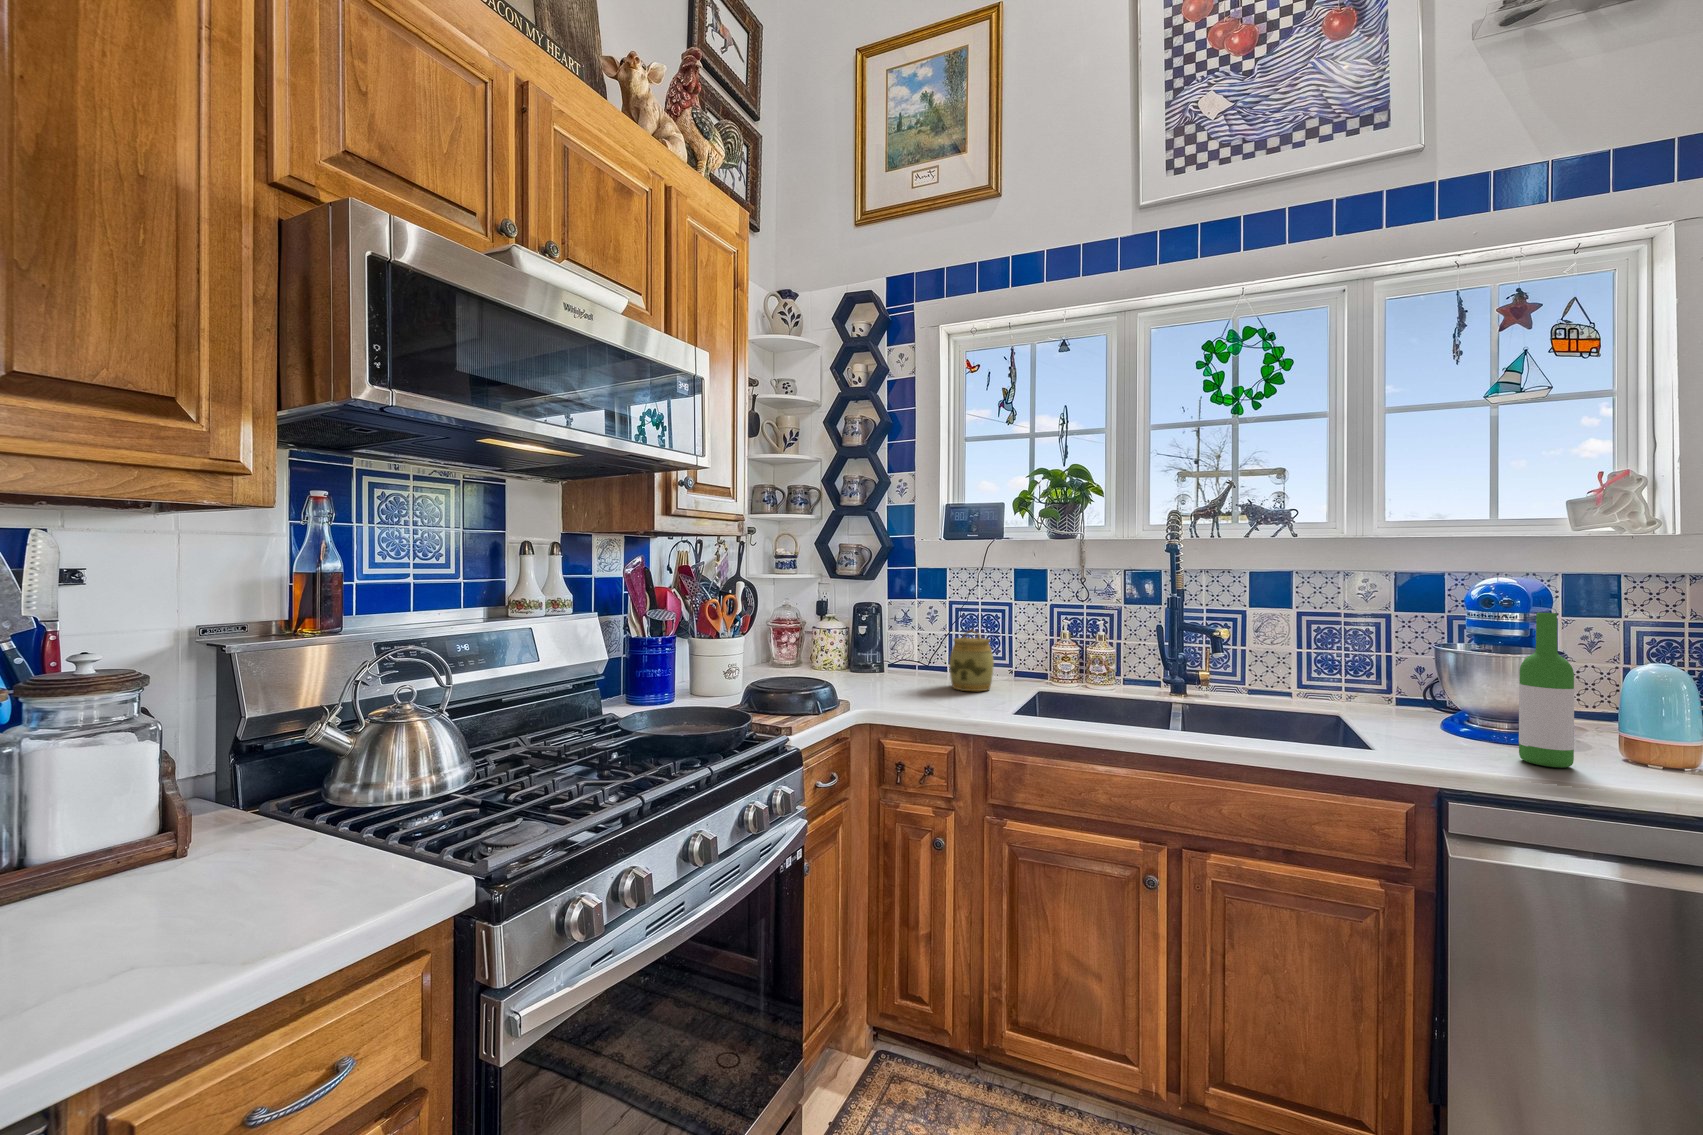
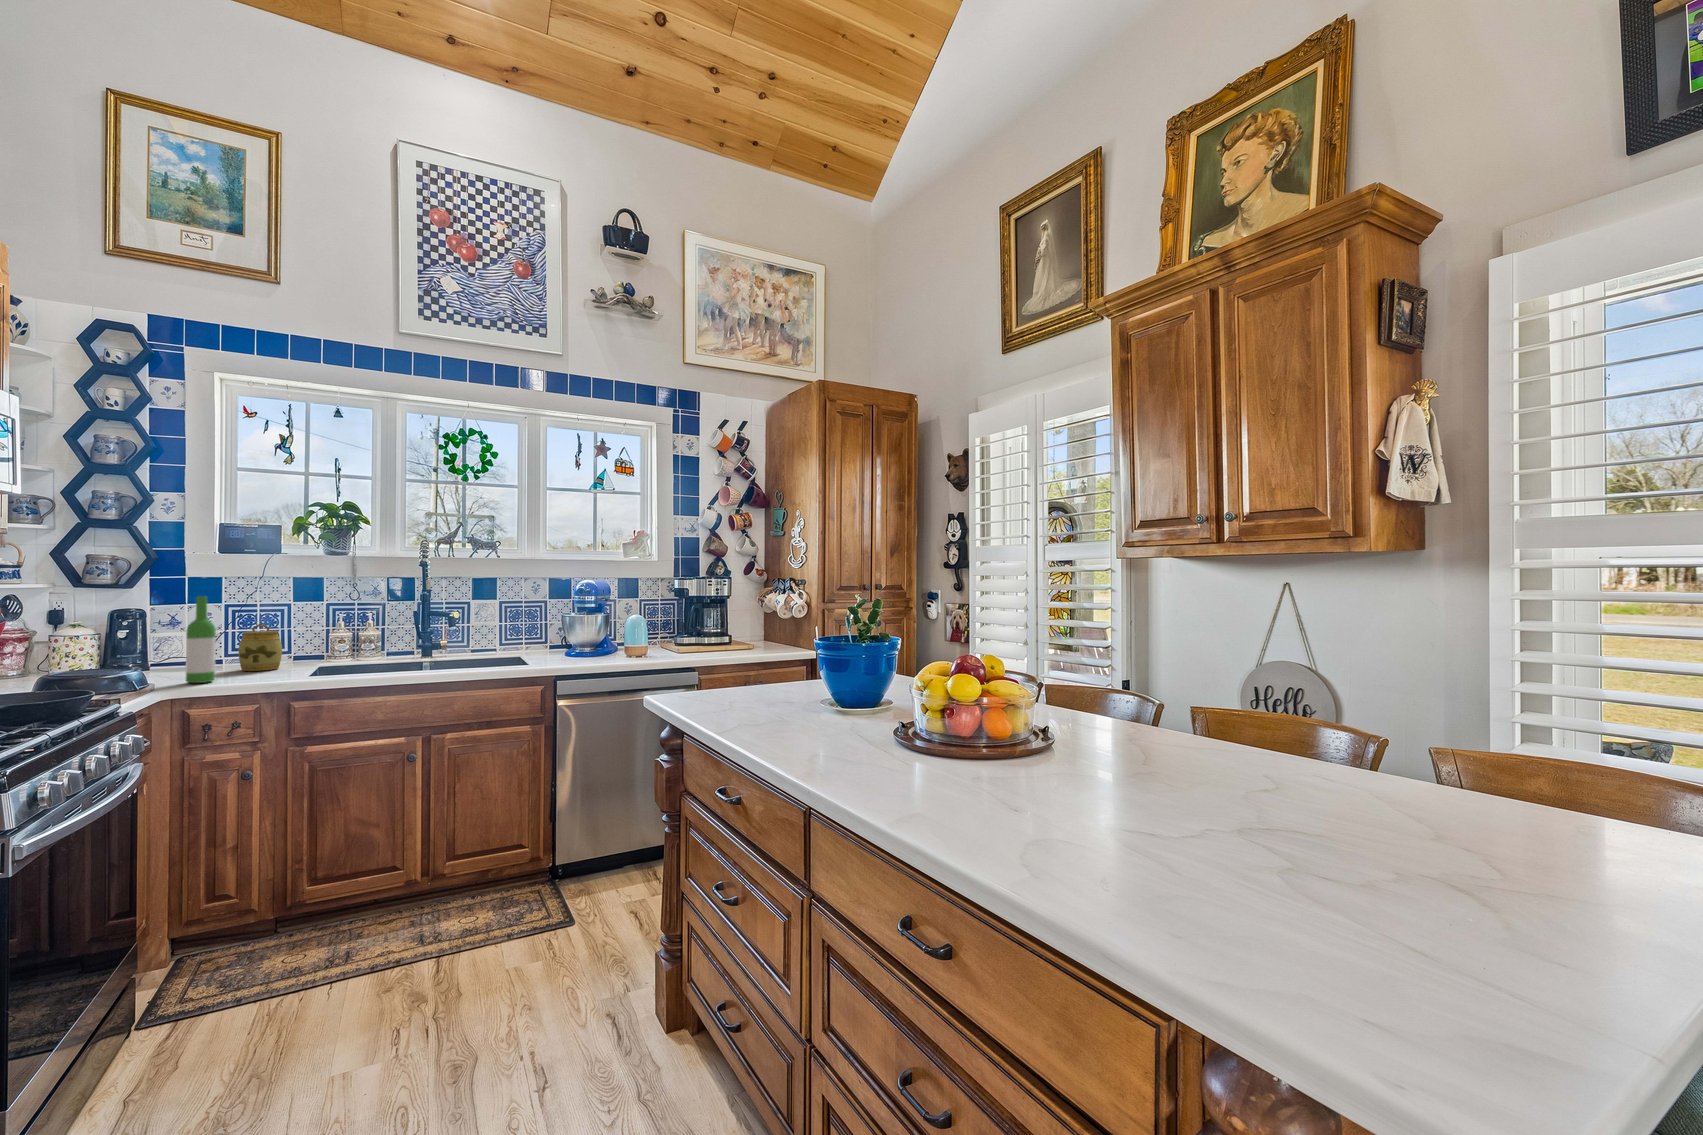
wine bottle: present [1519,613,1574,768] -> present [186,596,216,683]

